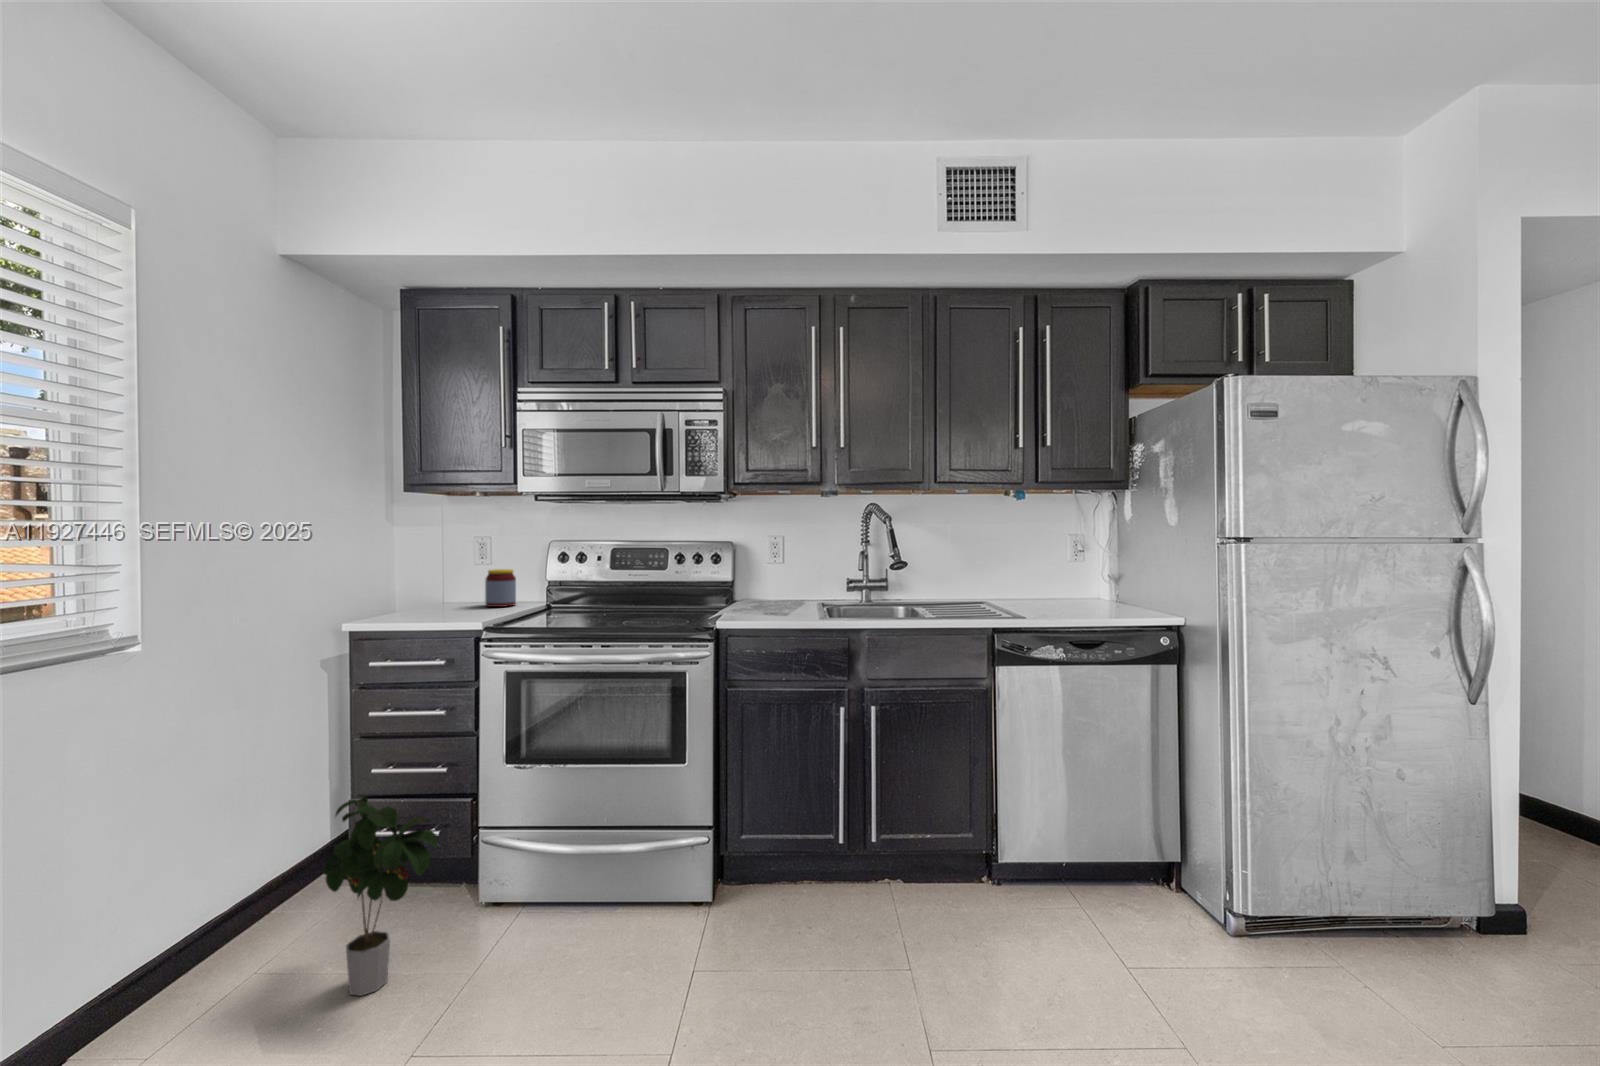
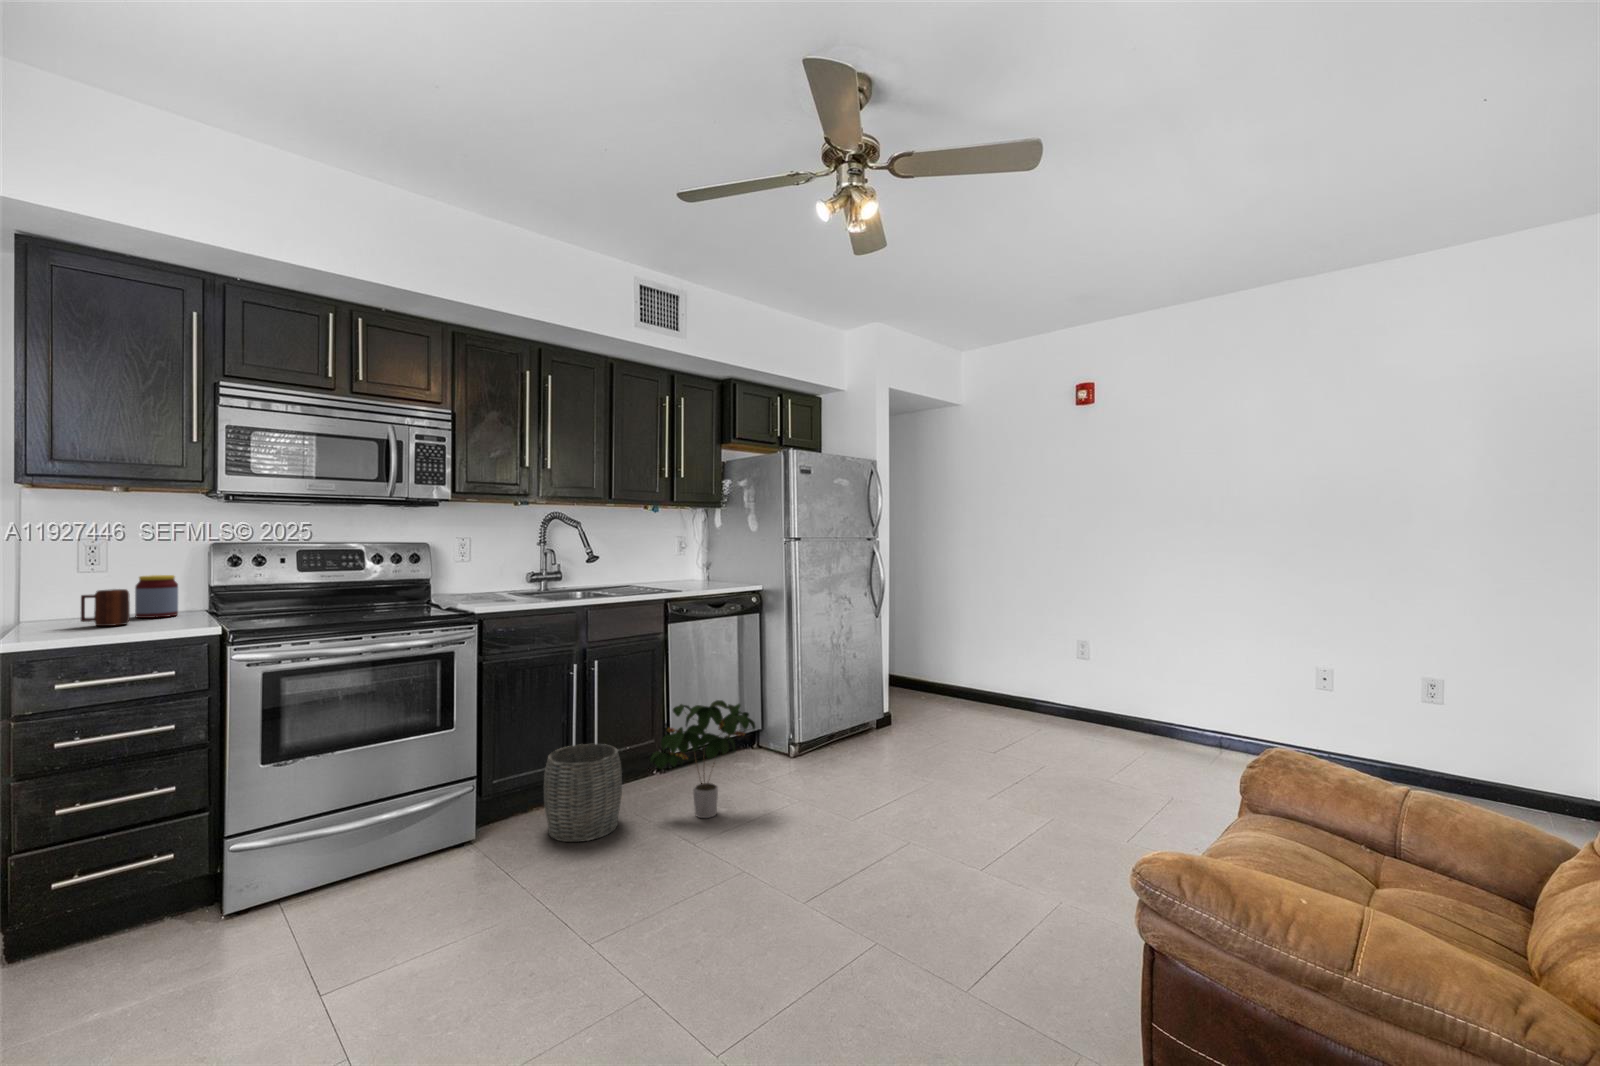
mug: none [432,581,464,613] -> present [81,589,130,626]
potted plant: present [322,797,437,996] -> present [651,700,755,818]
woven basket: none [768,817,871,966] -> present [544,744,622,842]

